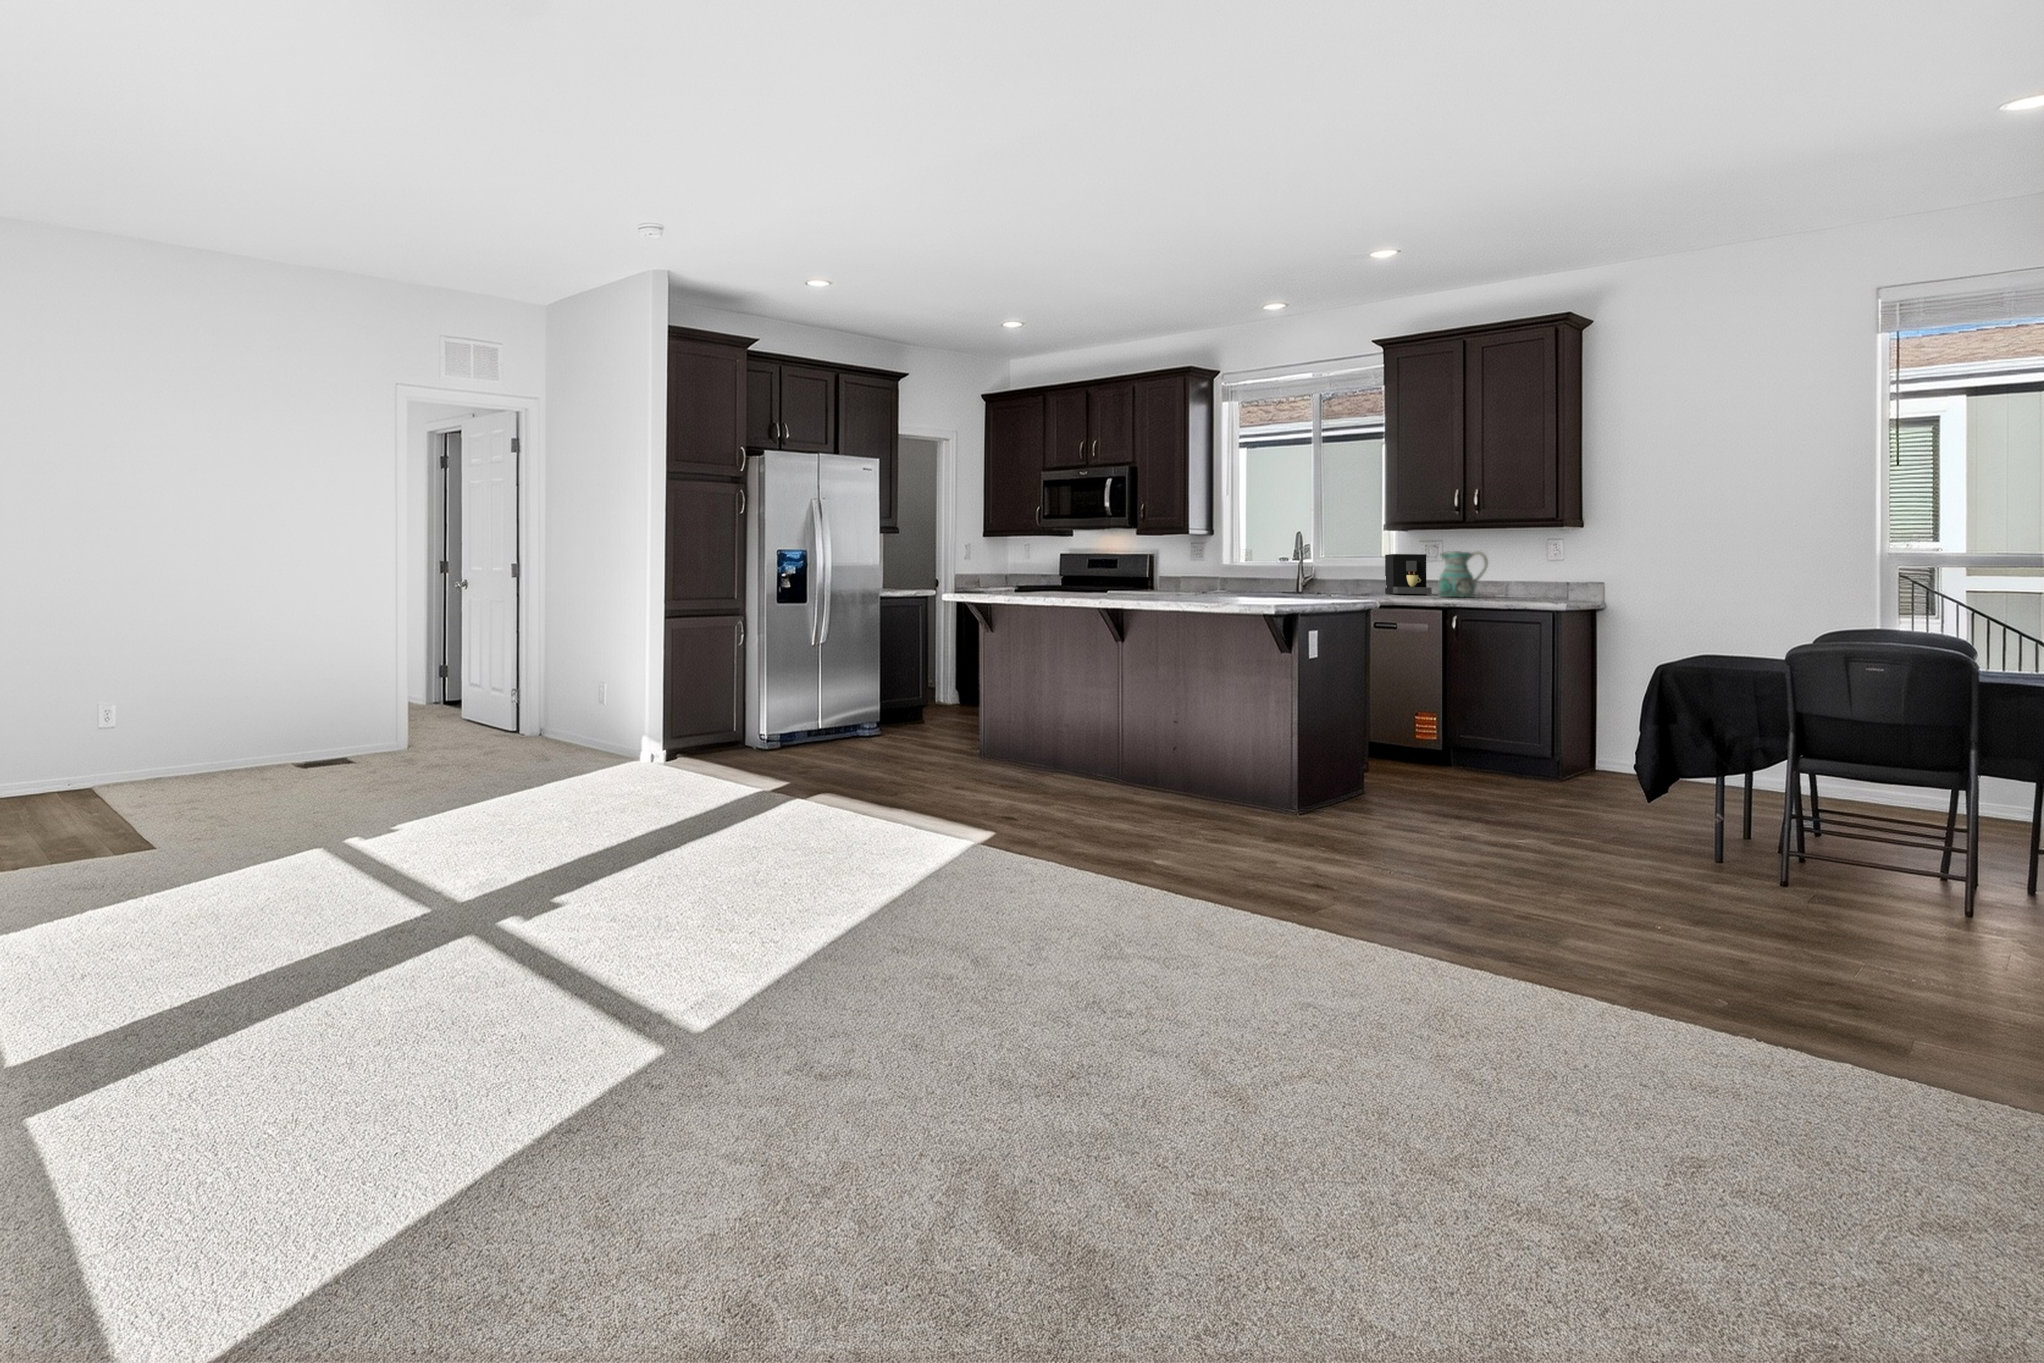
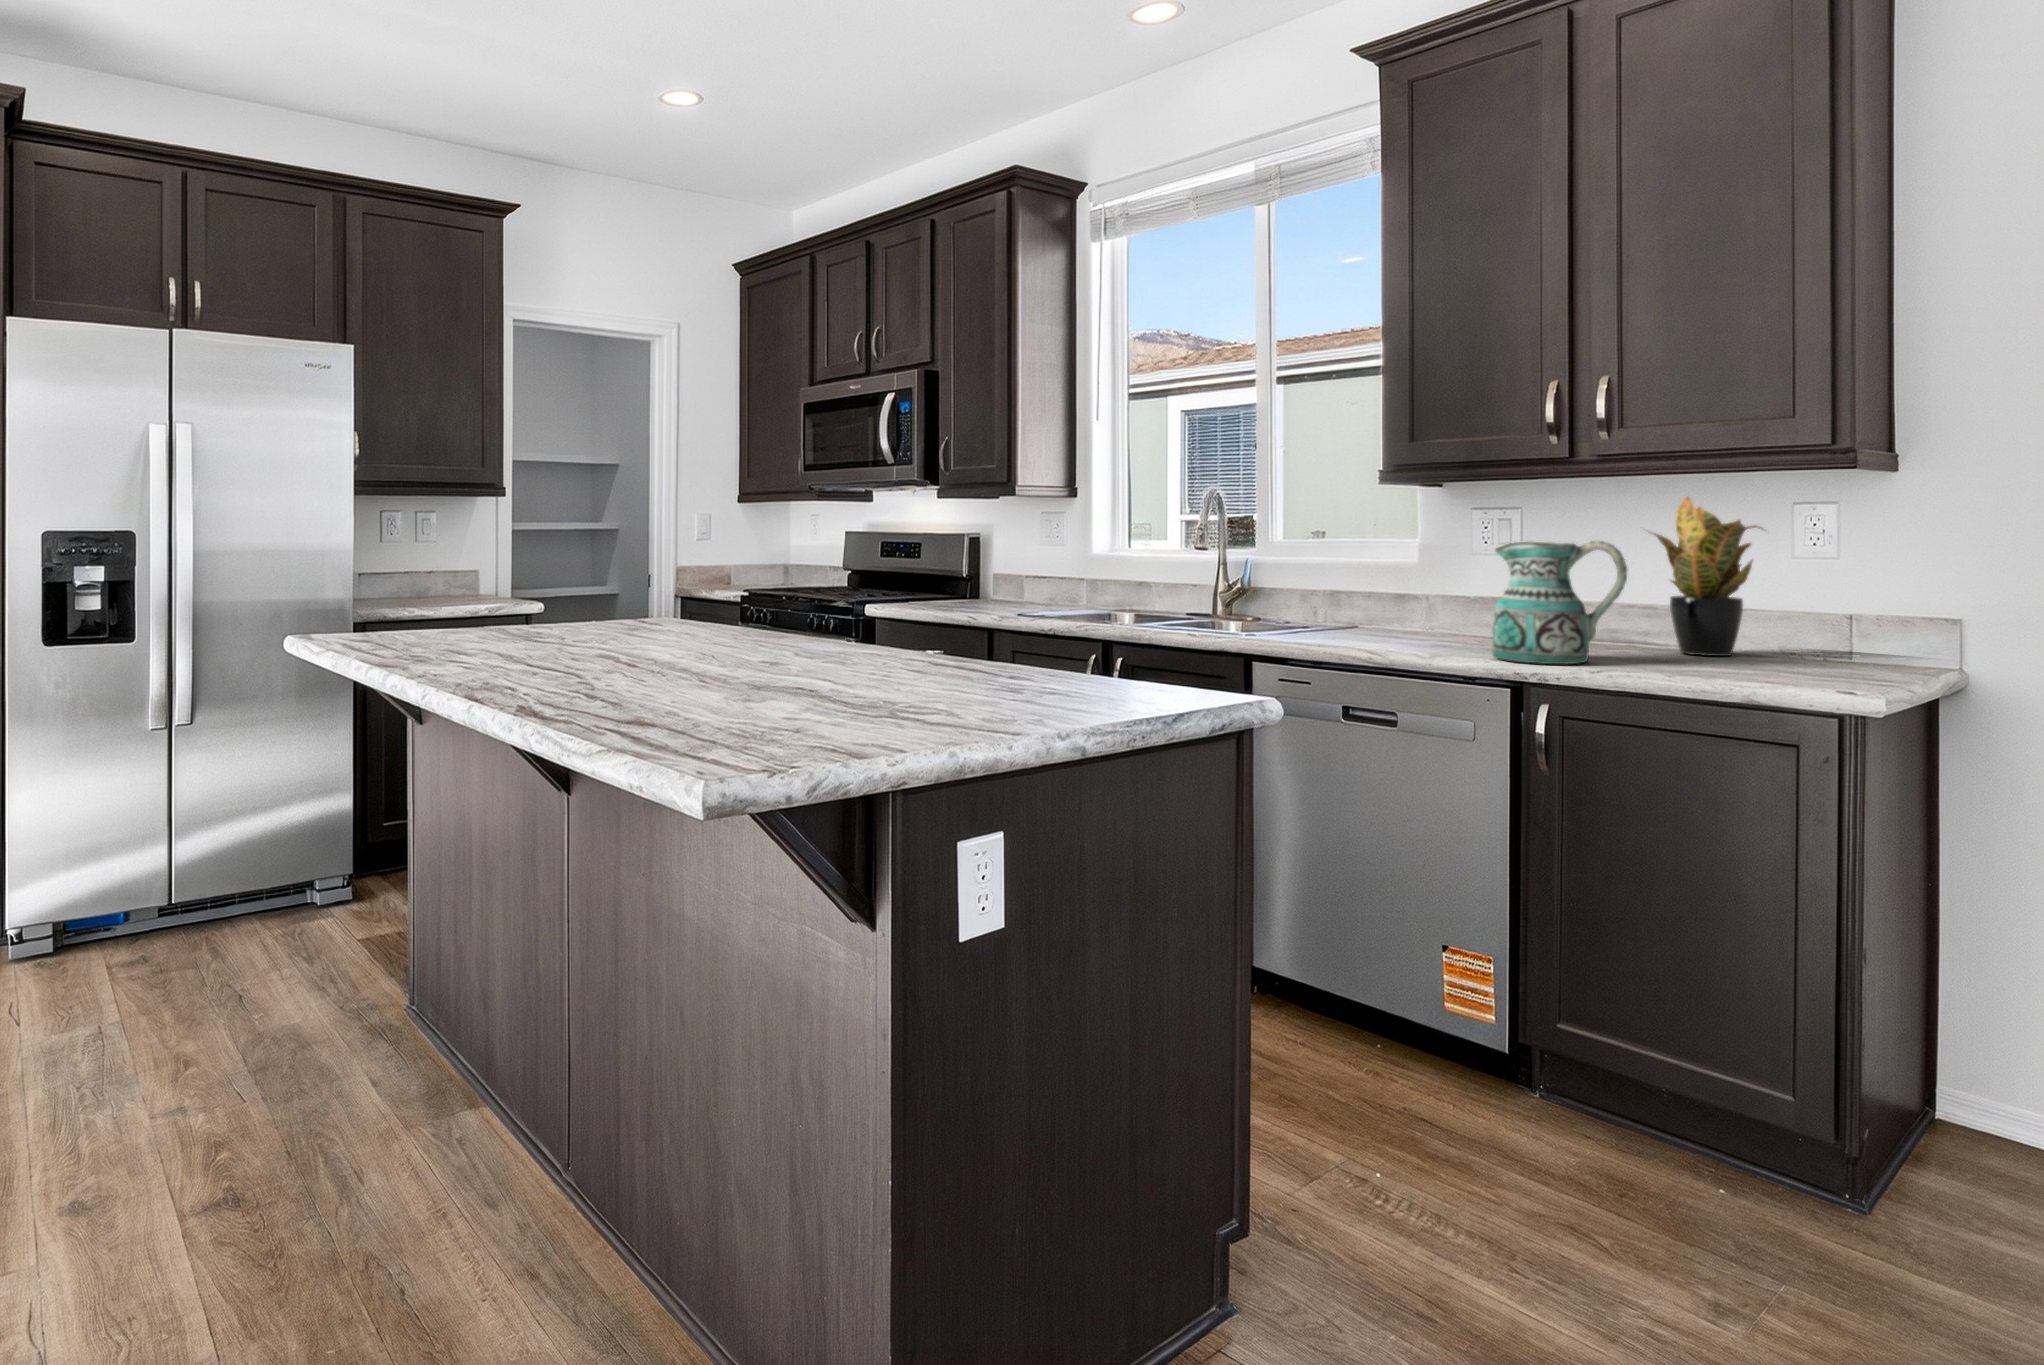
potted plant: none [1491,533,1540,597] -> present [1647,497,1757,656]
coffee maker: present [1385,554,1432,595] -> none [1388,539,1486,637]

